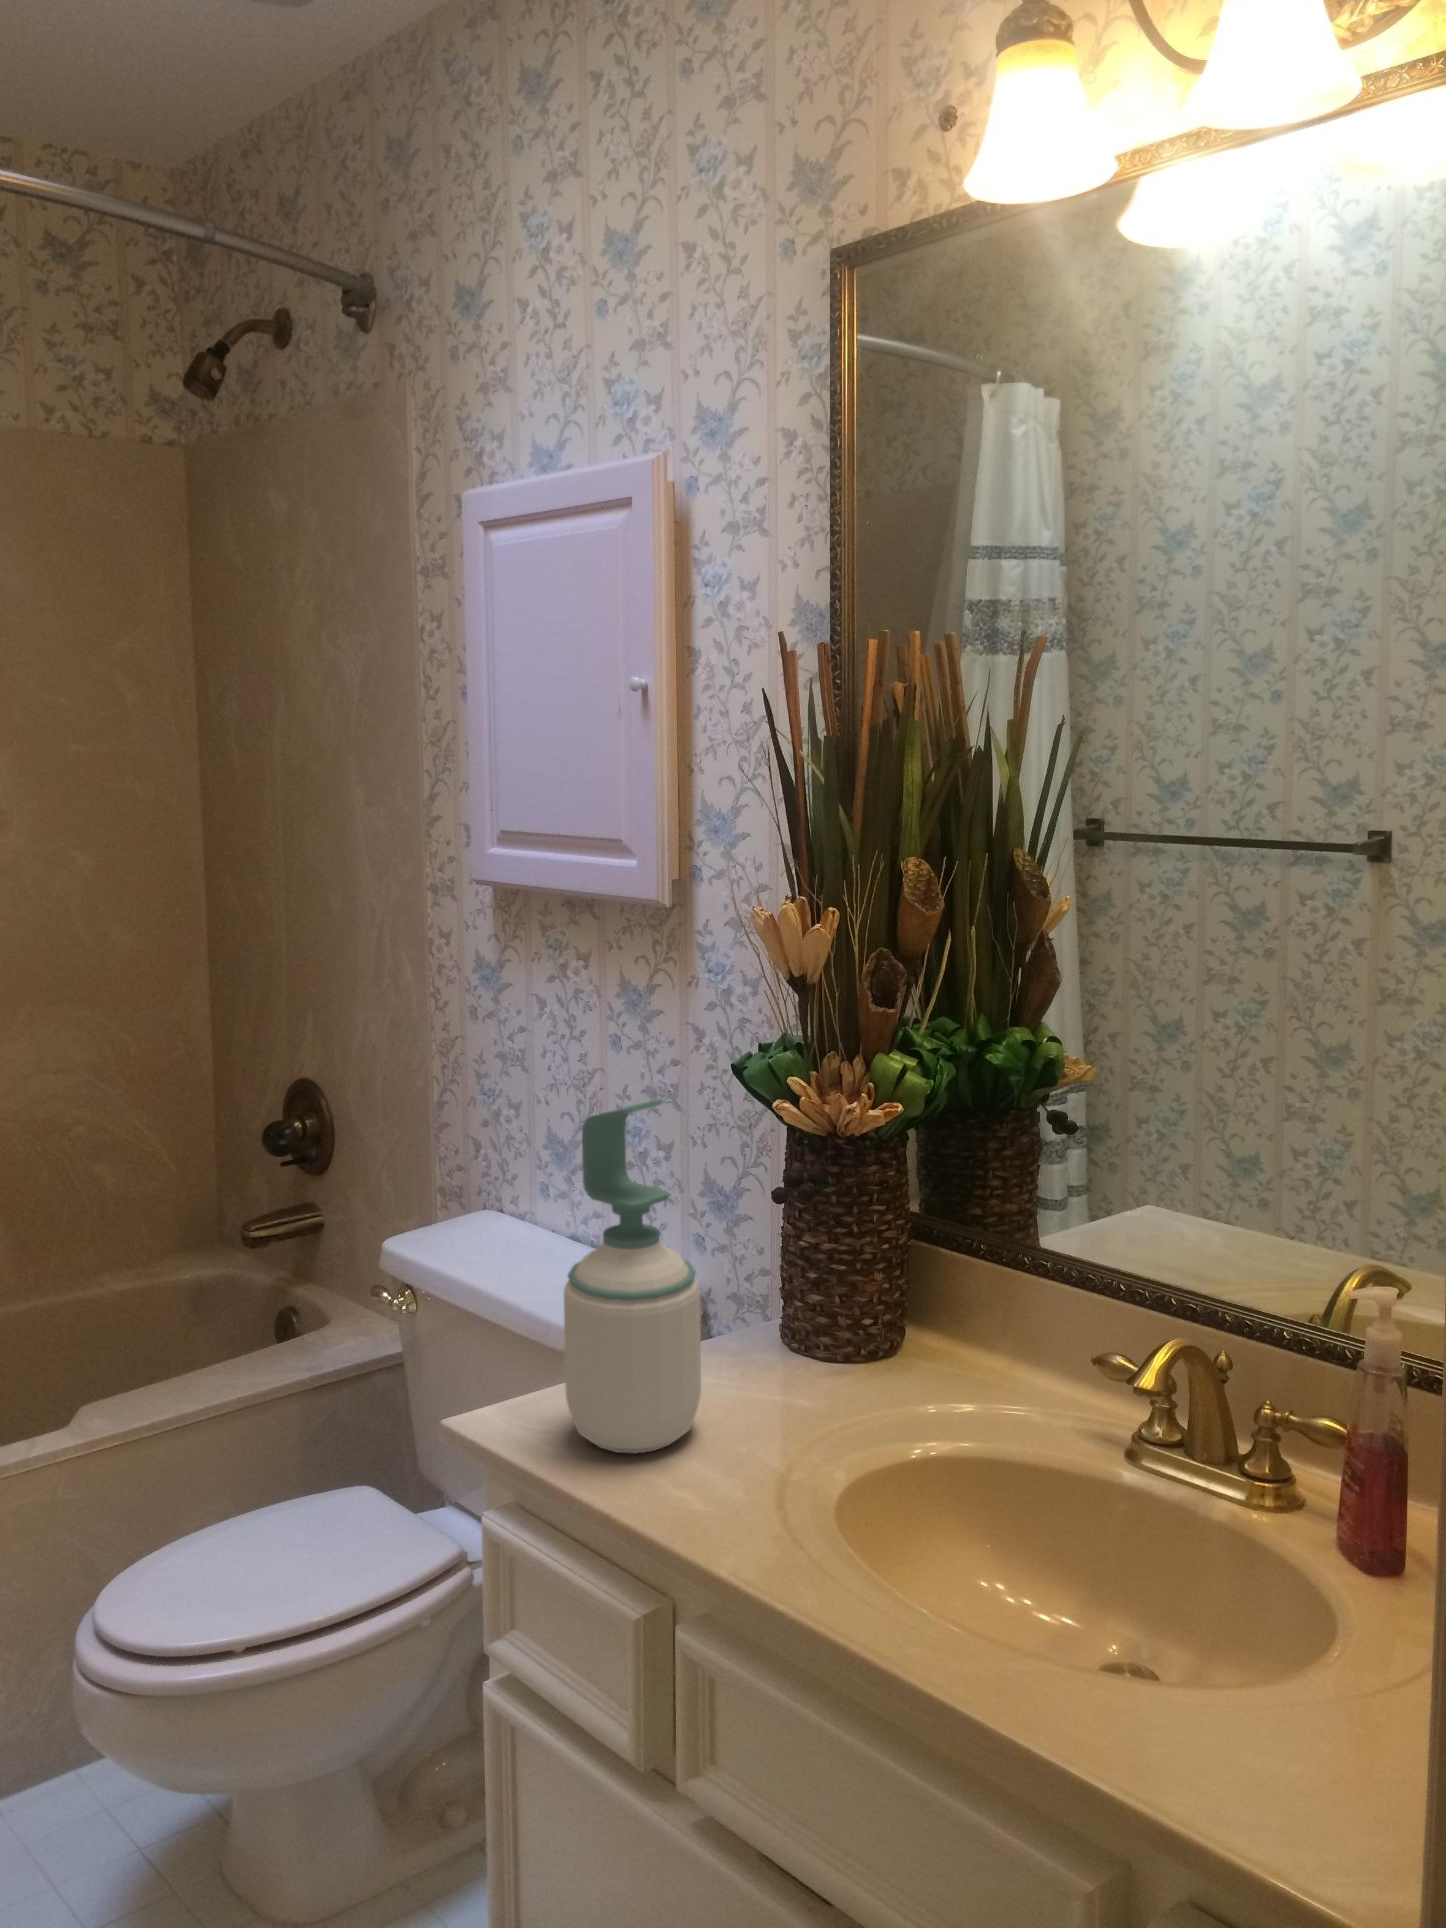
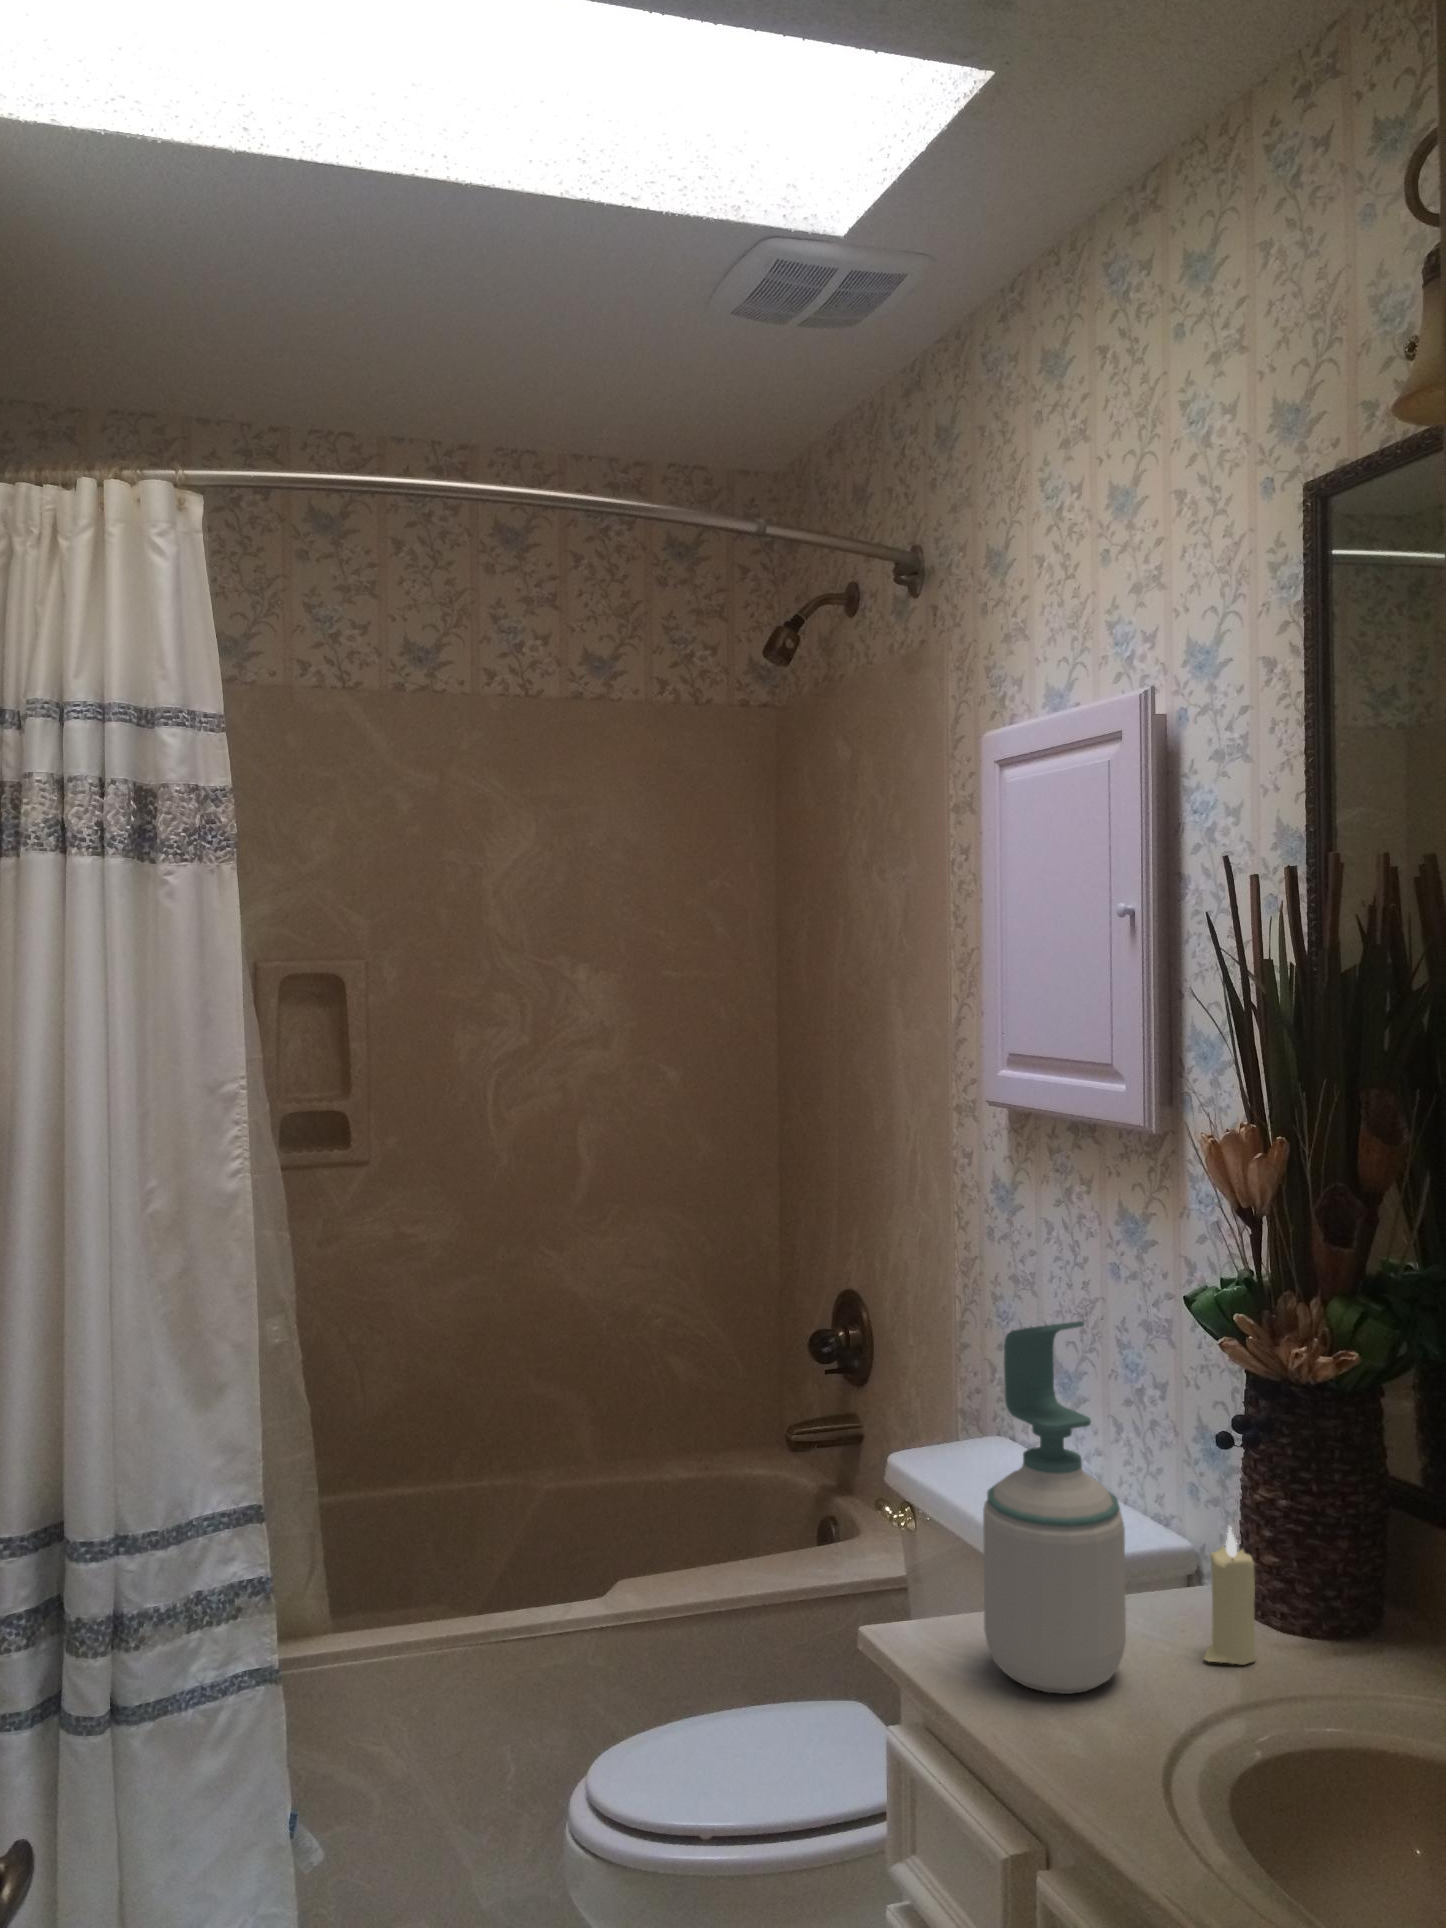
candle: none [760,1272,803,1395] -> present [1204,1526,1255,1665]

